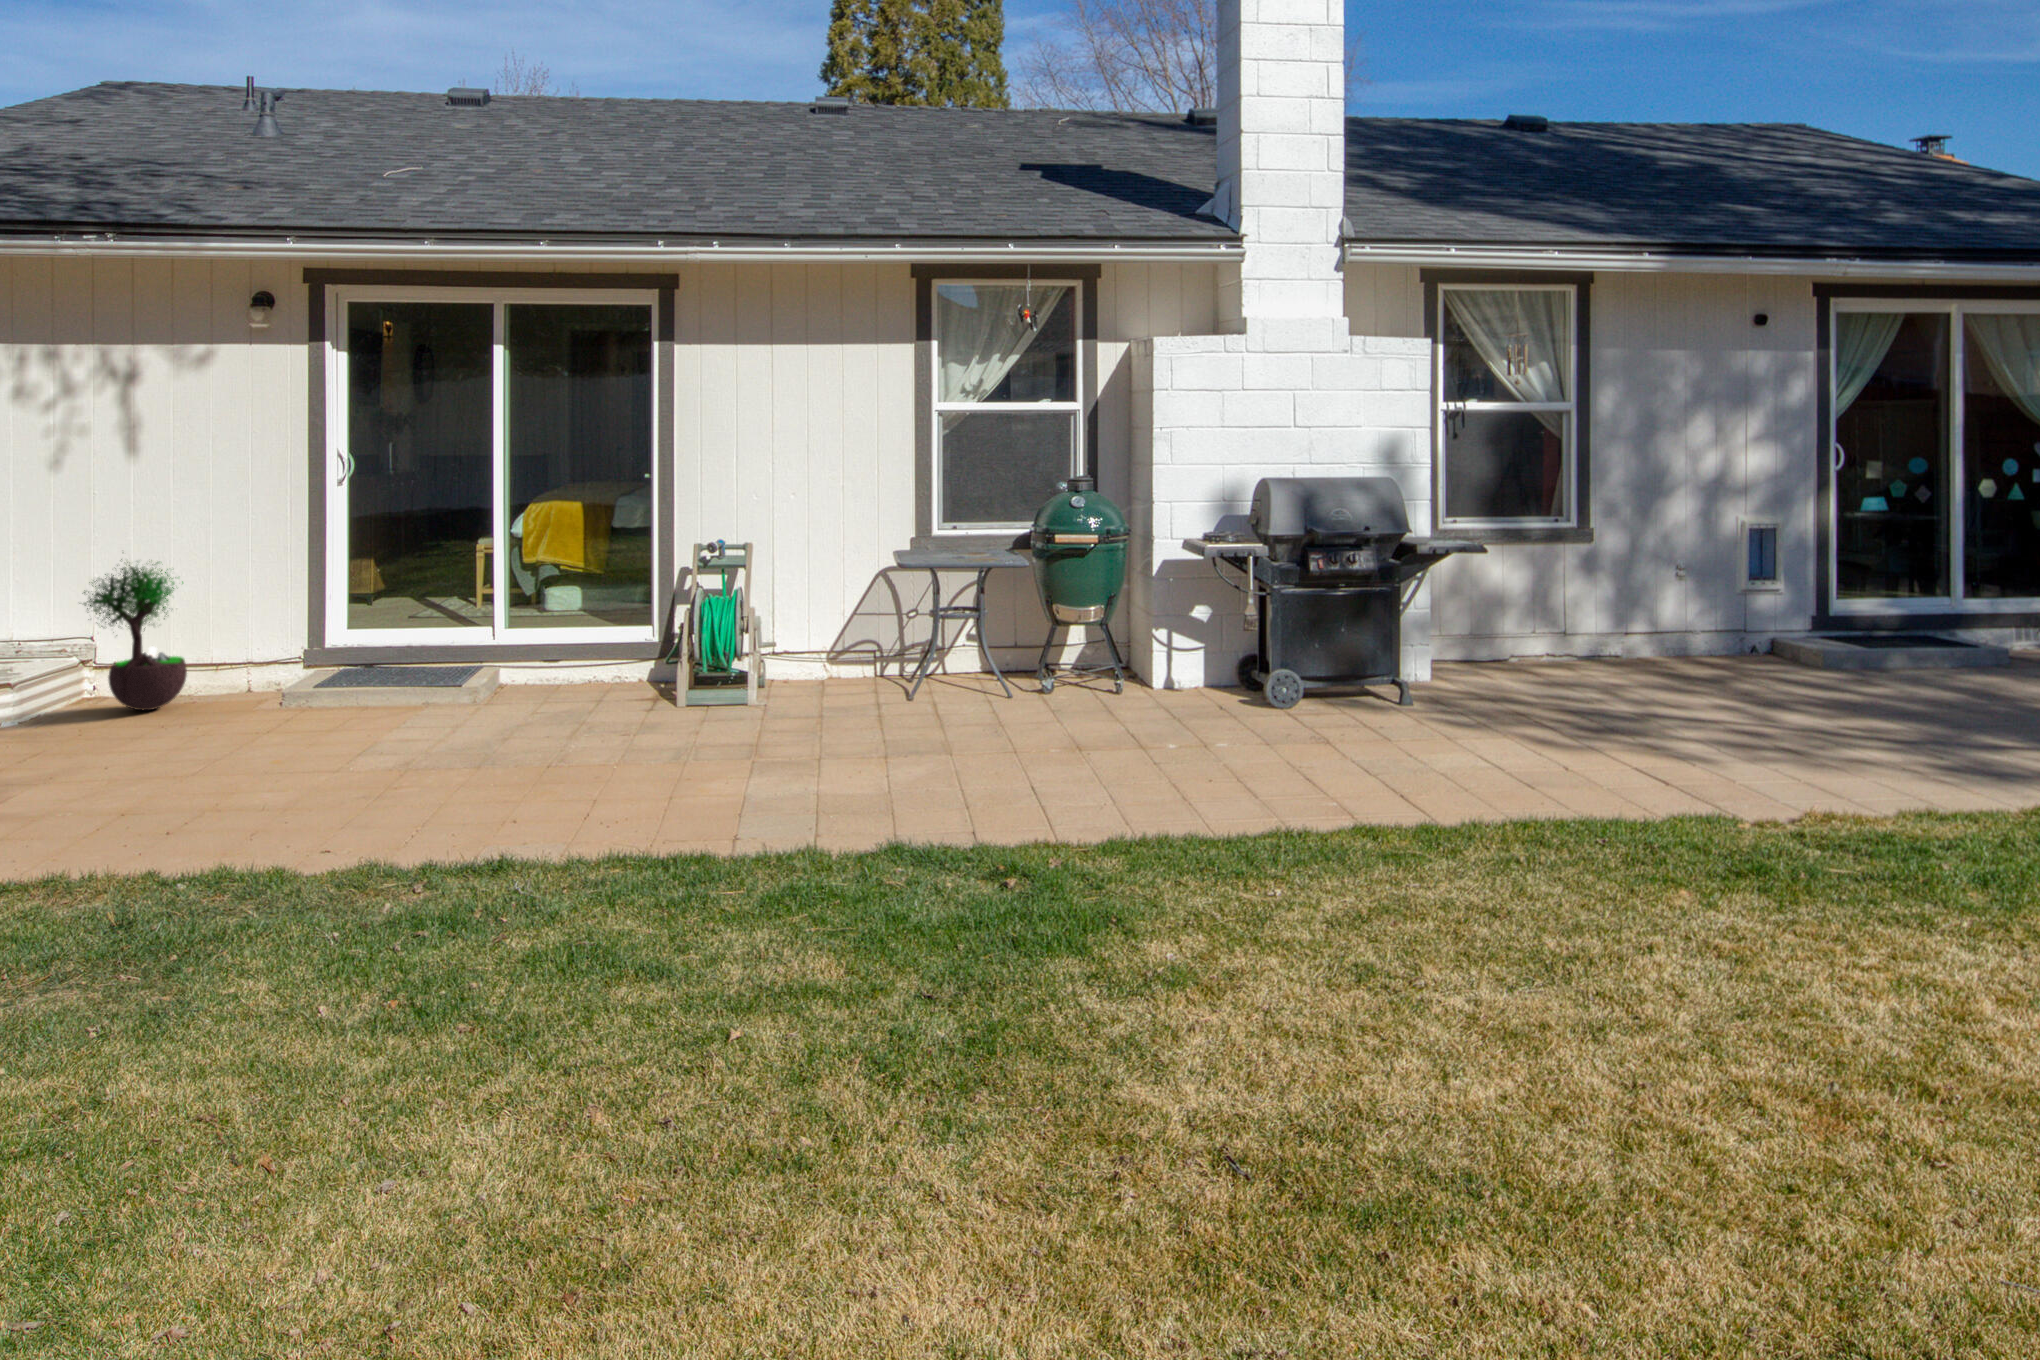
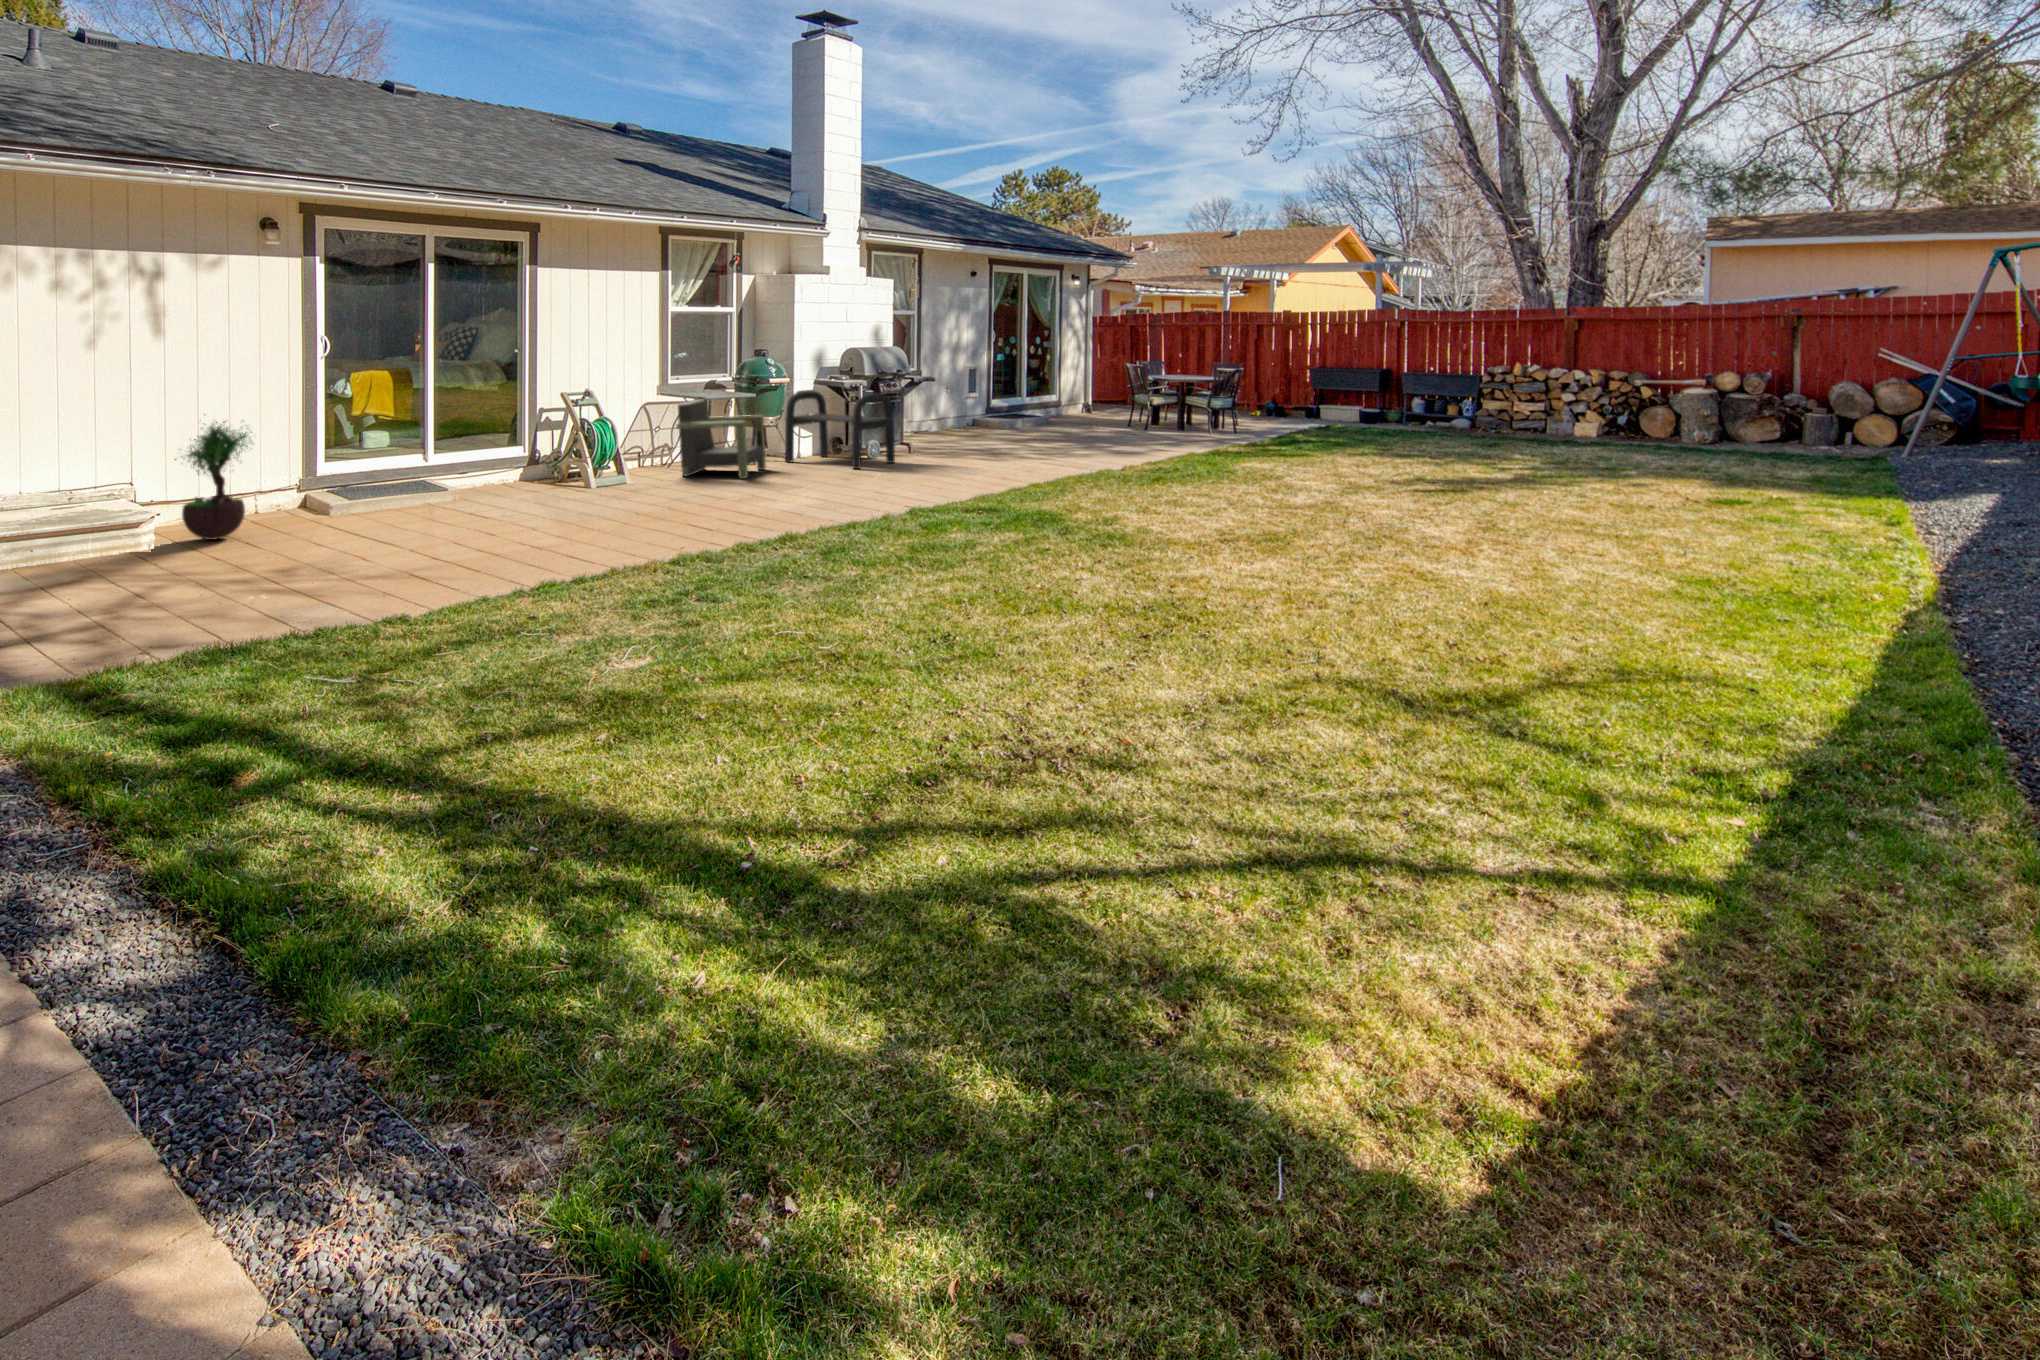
bench: none [1120,562,1277,725] -> present [785,391,895,469]
armchair: none [872,566,1039,715] -> present [676,400,766,479]

